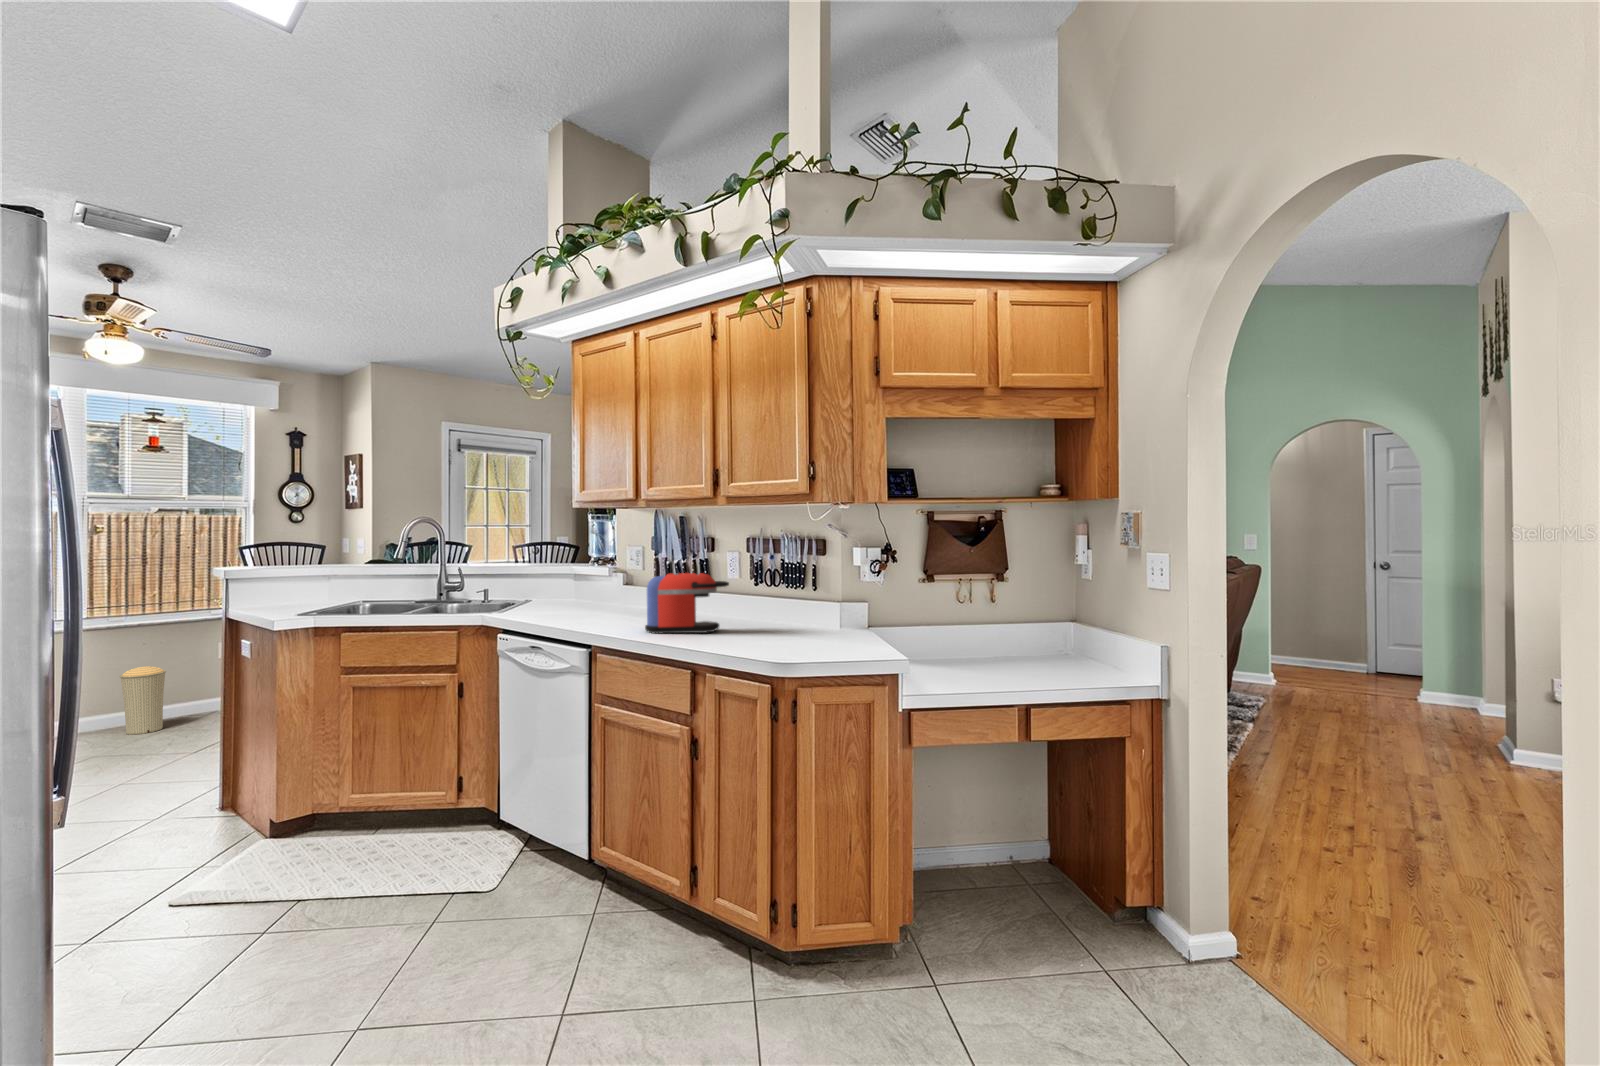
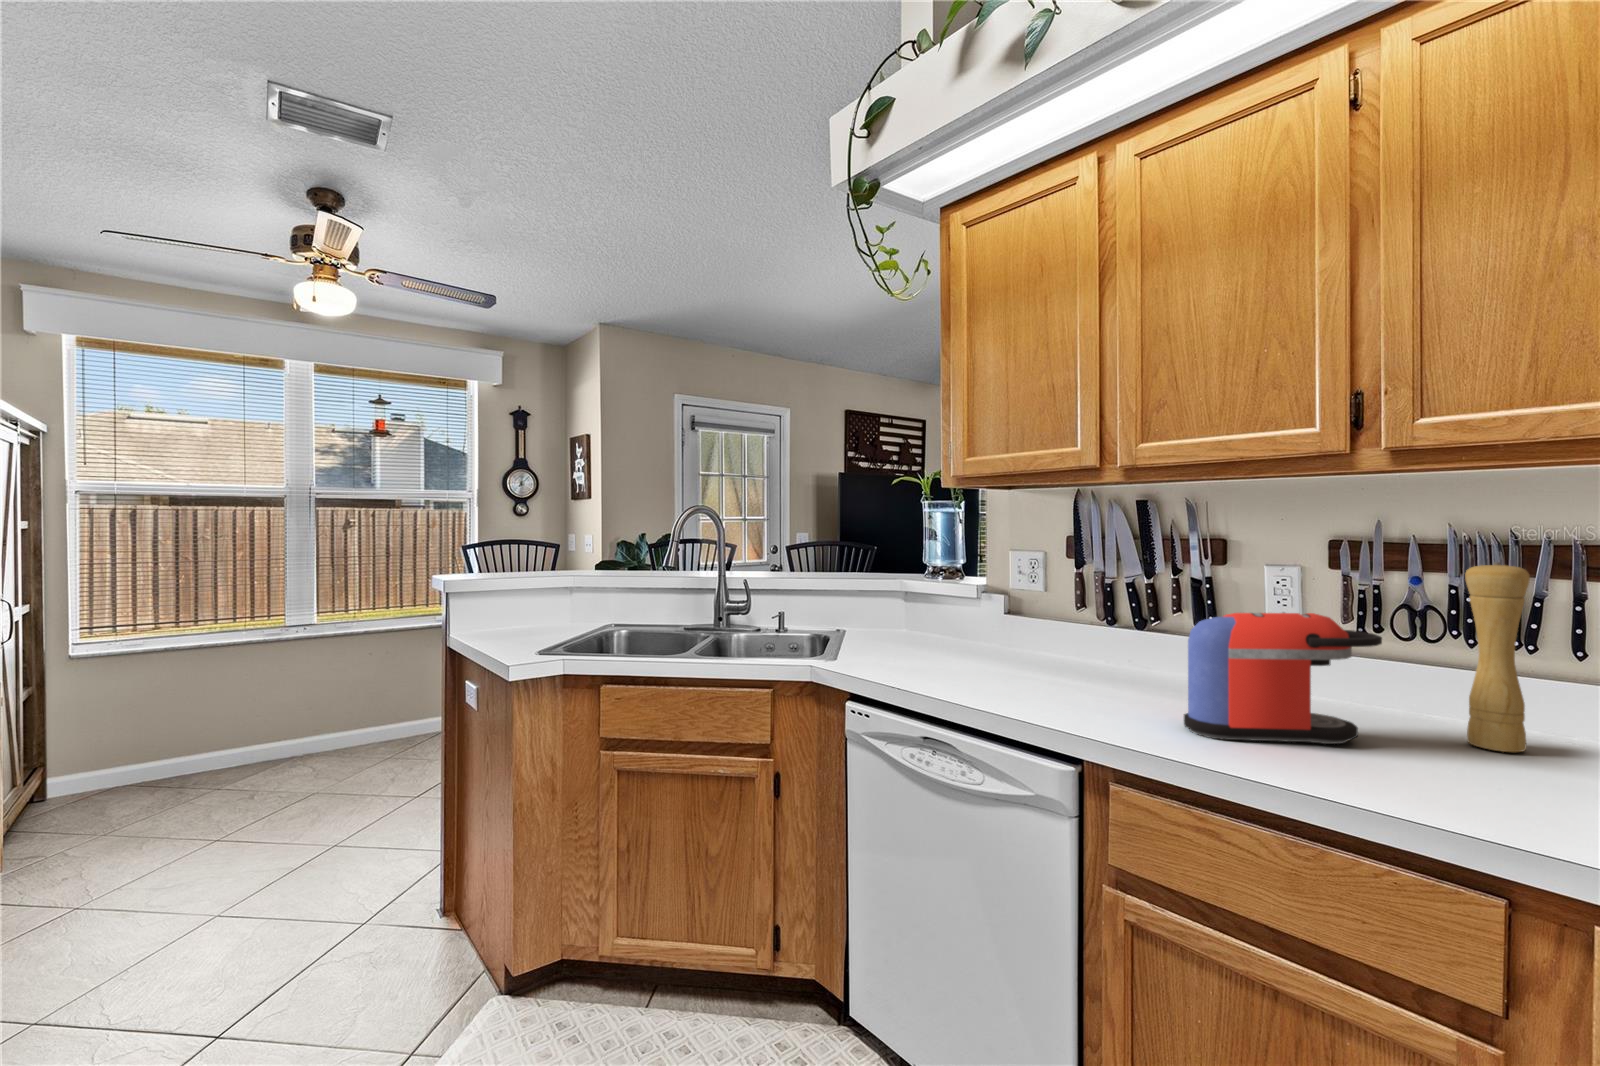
pepper mill: none [765,548,787,632] -> present [1465,562,1530,752]
trash can: present [120,666,166,735] -> none [345,681,391,760]

